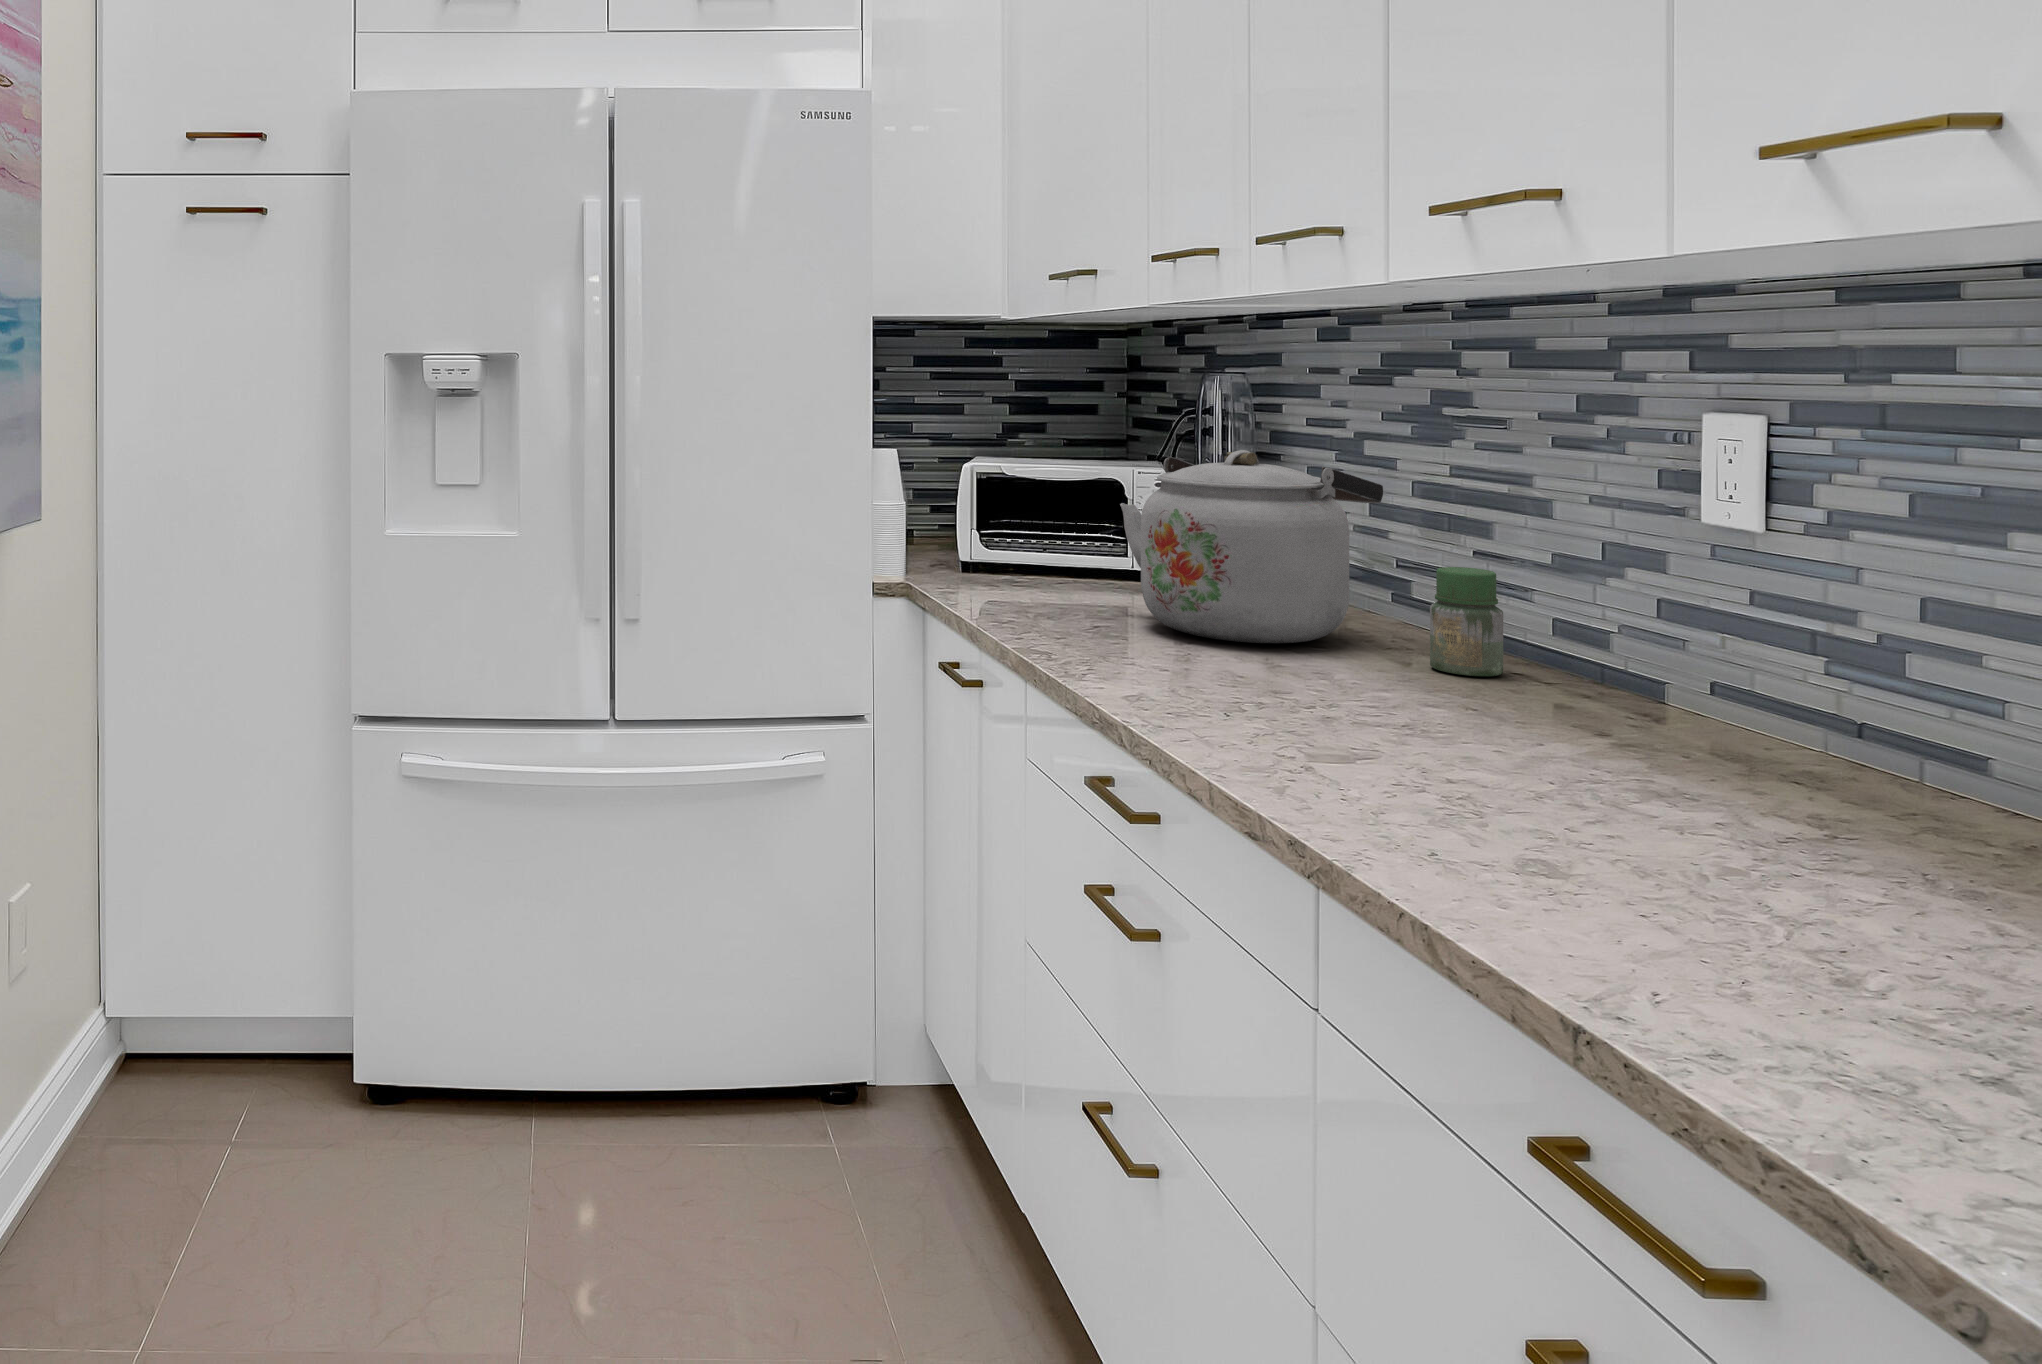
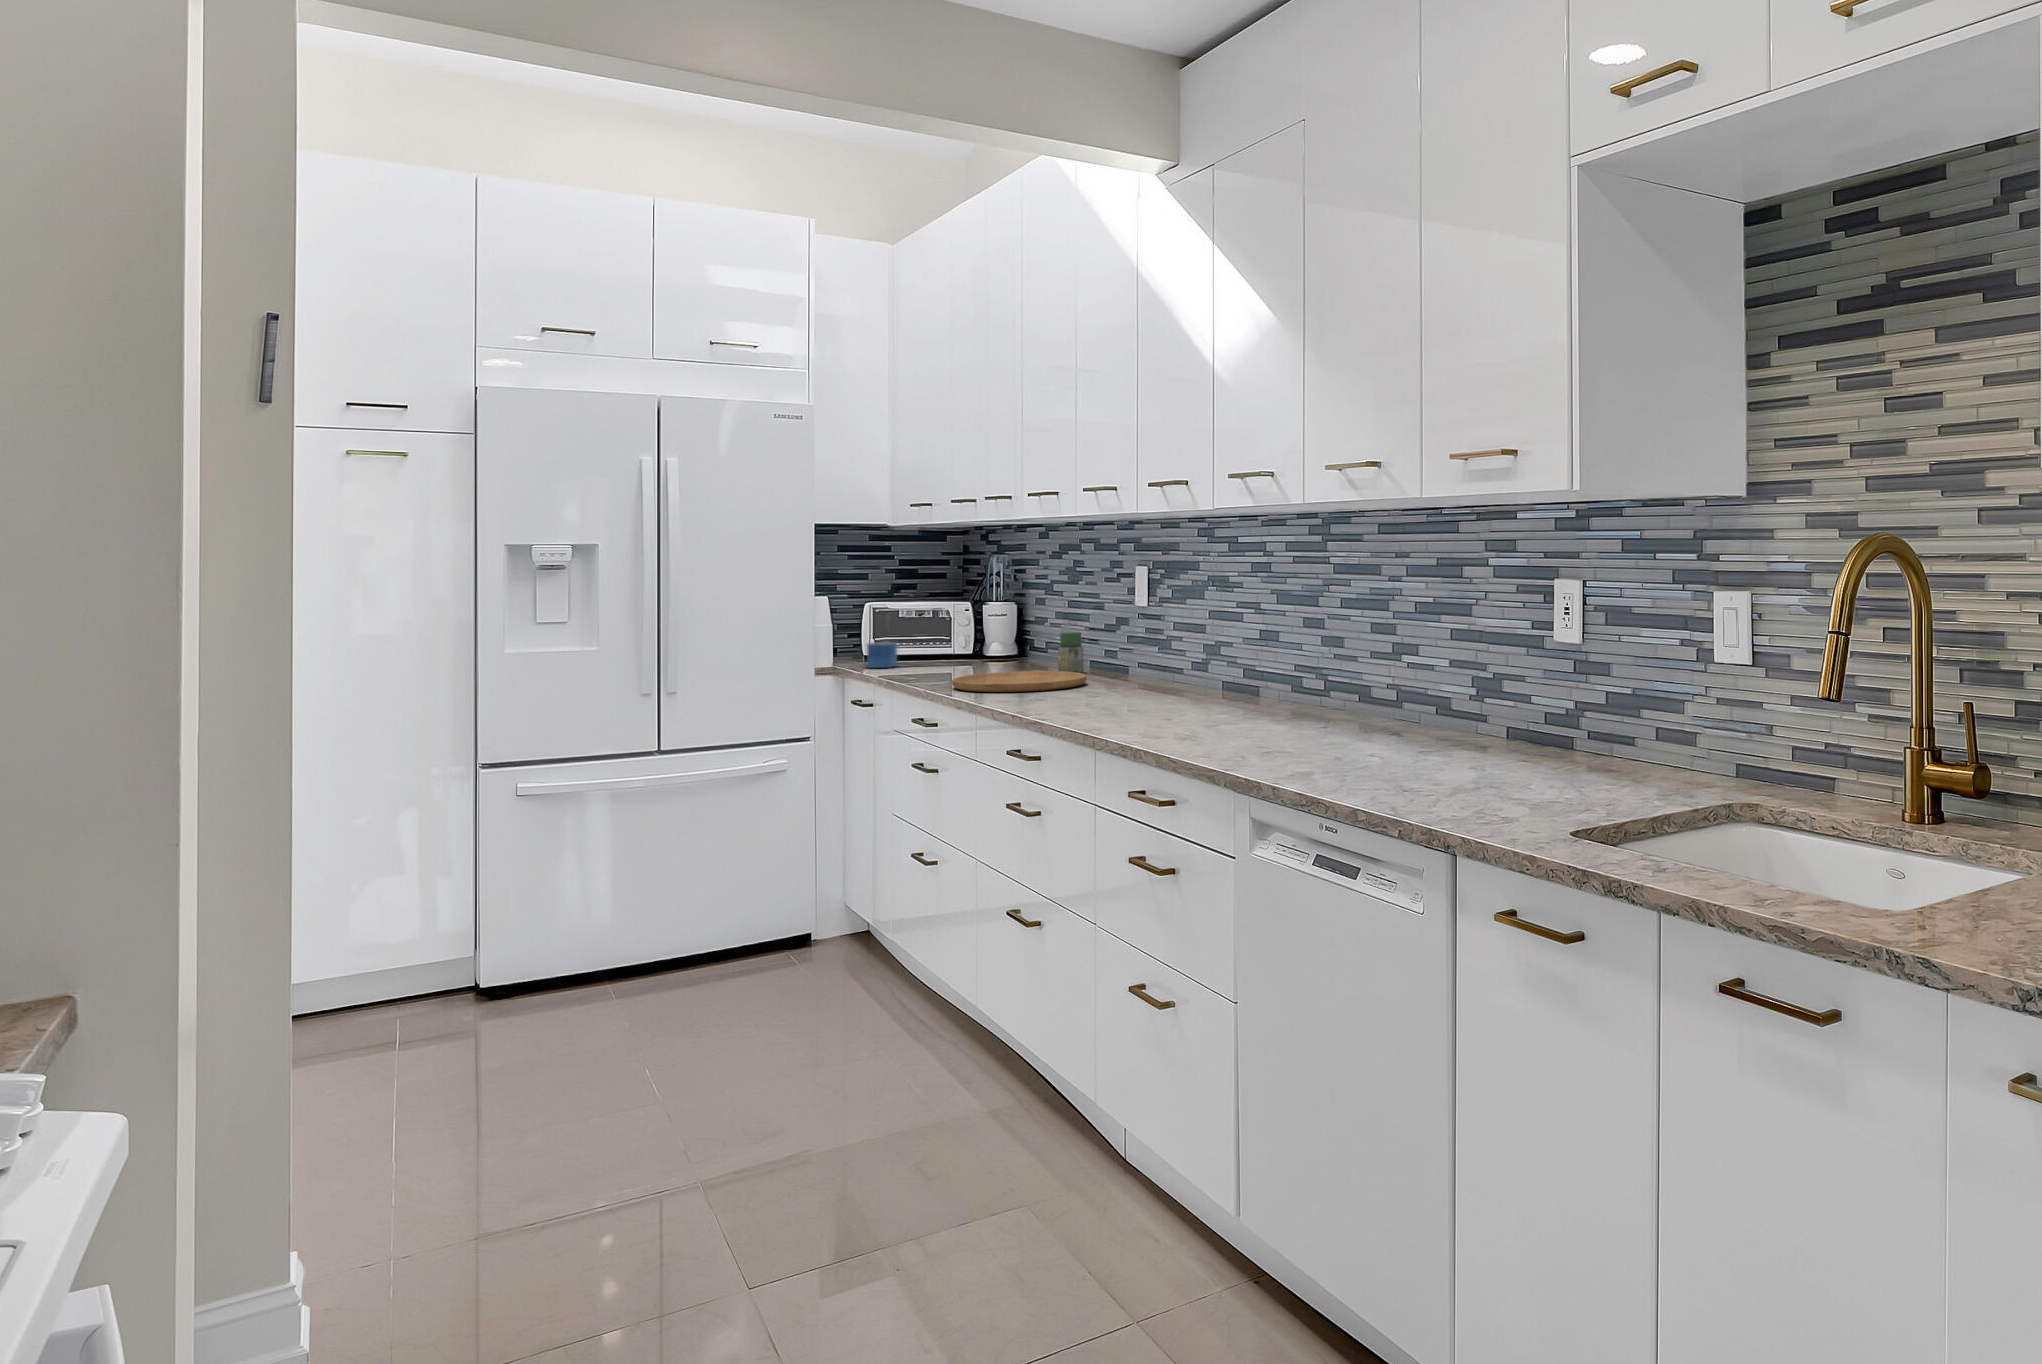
kettle: present [1120,450,1383,643] -> none [941,588,1050,672]
mug: none [951,539,1027,594] -> present [863,642,898,668]
cutting board: none [1191,669,1605,780] -> present [952,671,1087,692]

